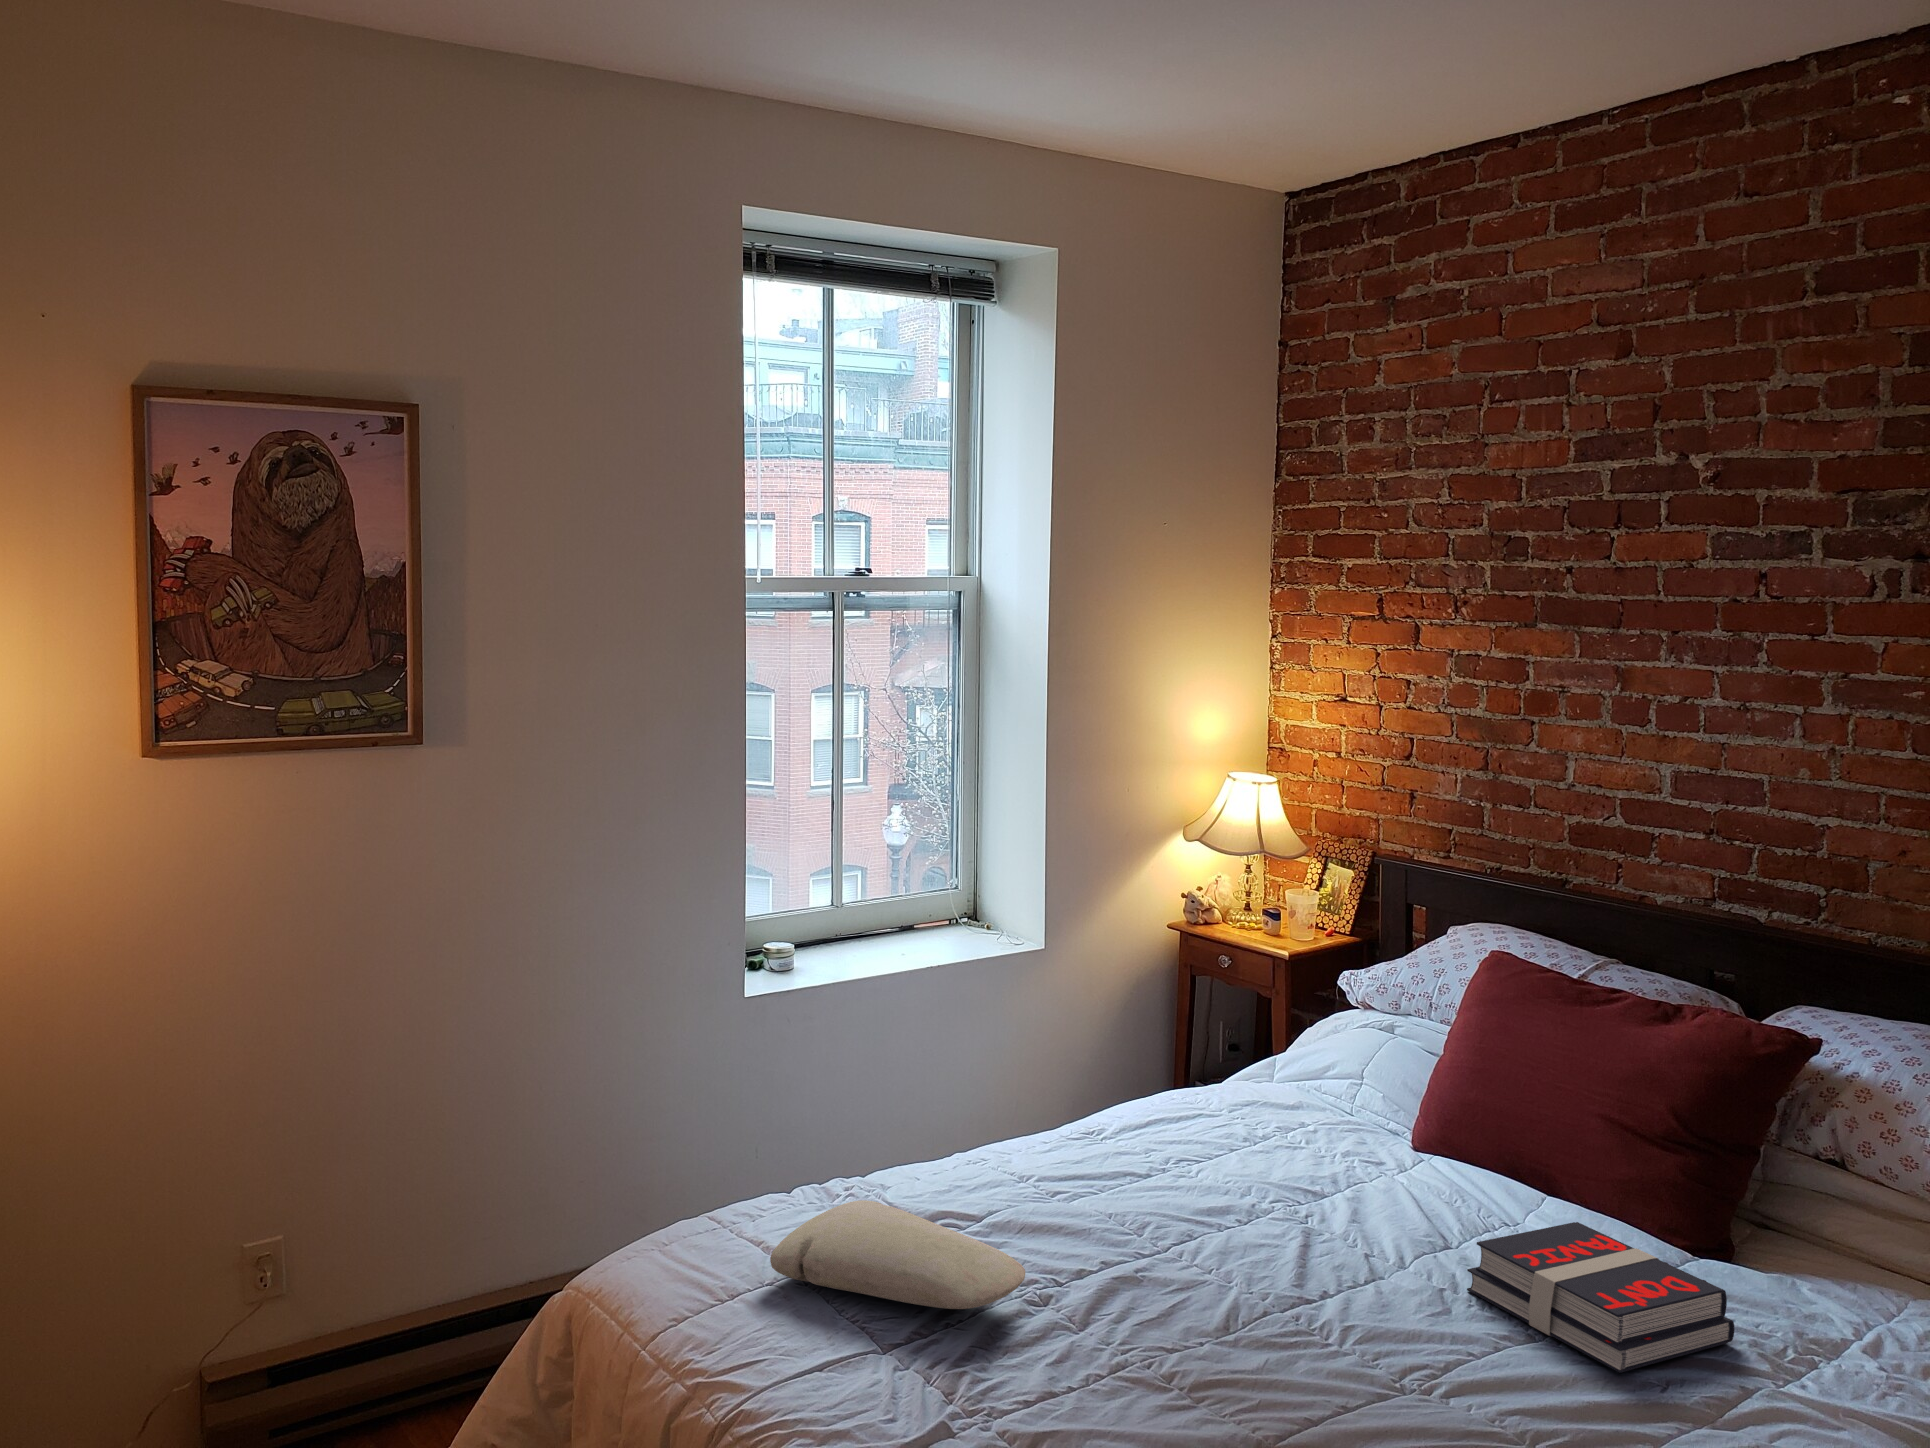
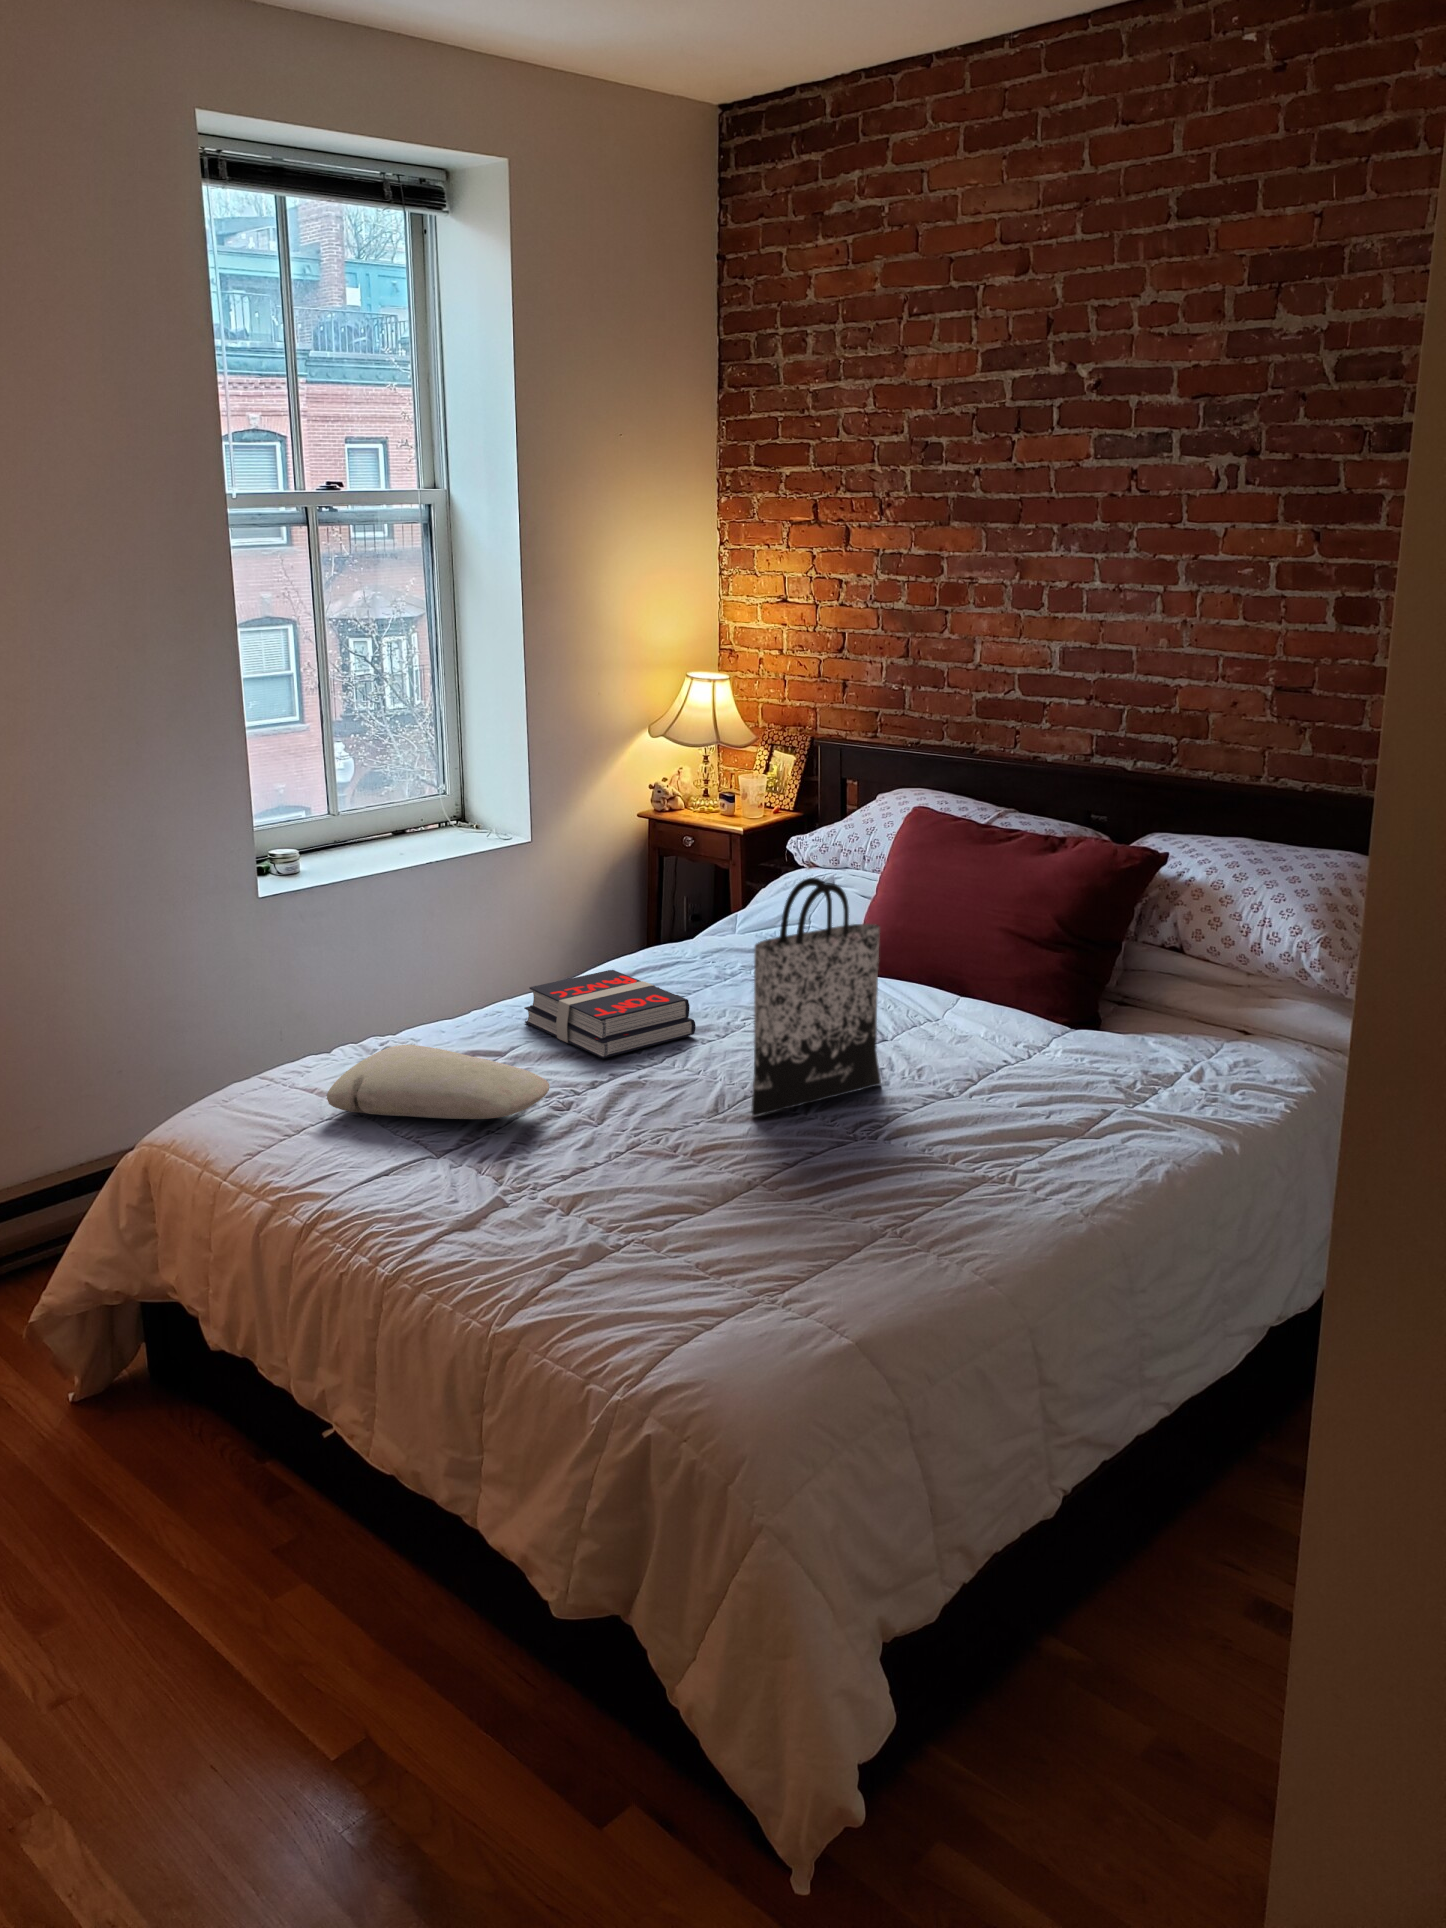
tote bag: none [1271,1047,1439,1342] -> present [752,878,881,1116]
book: present [1467,1222,1735,1373] -> present [524,970,696,1058]

